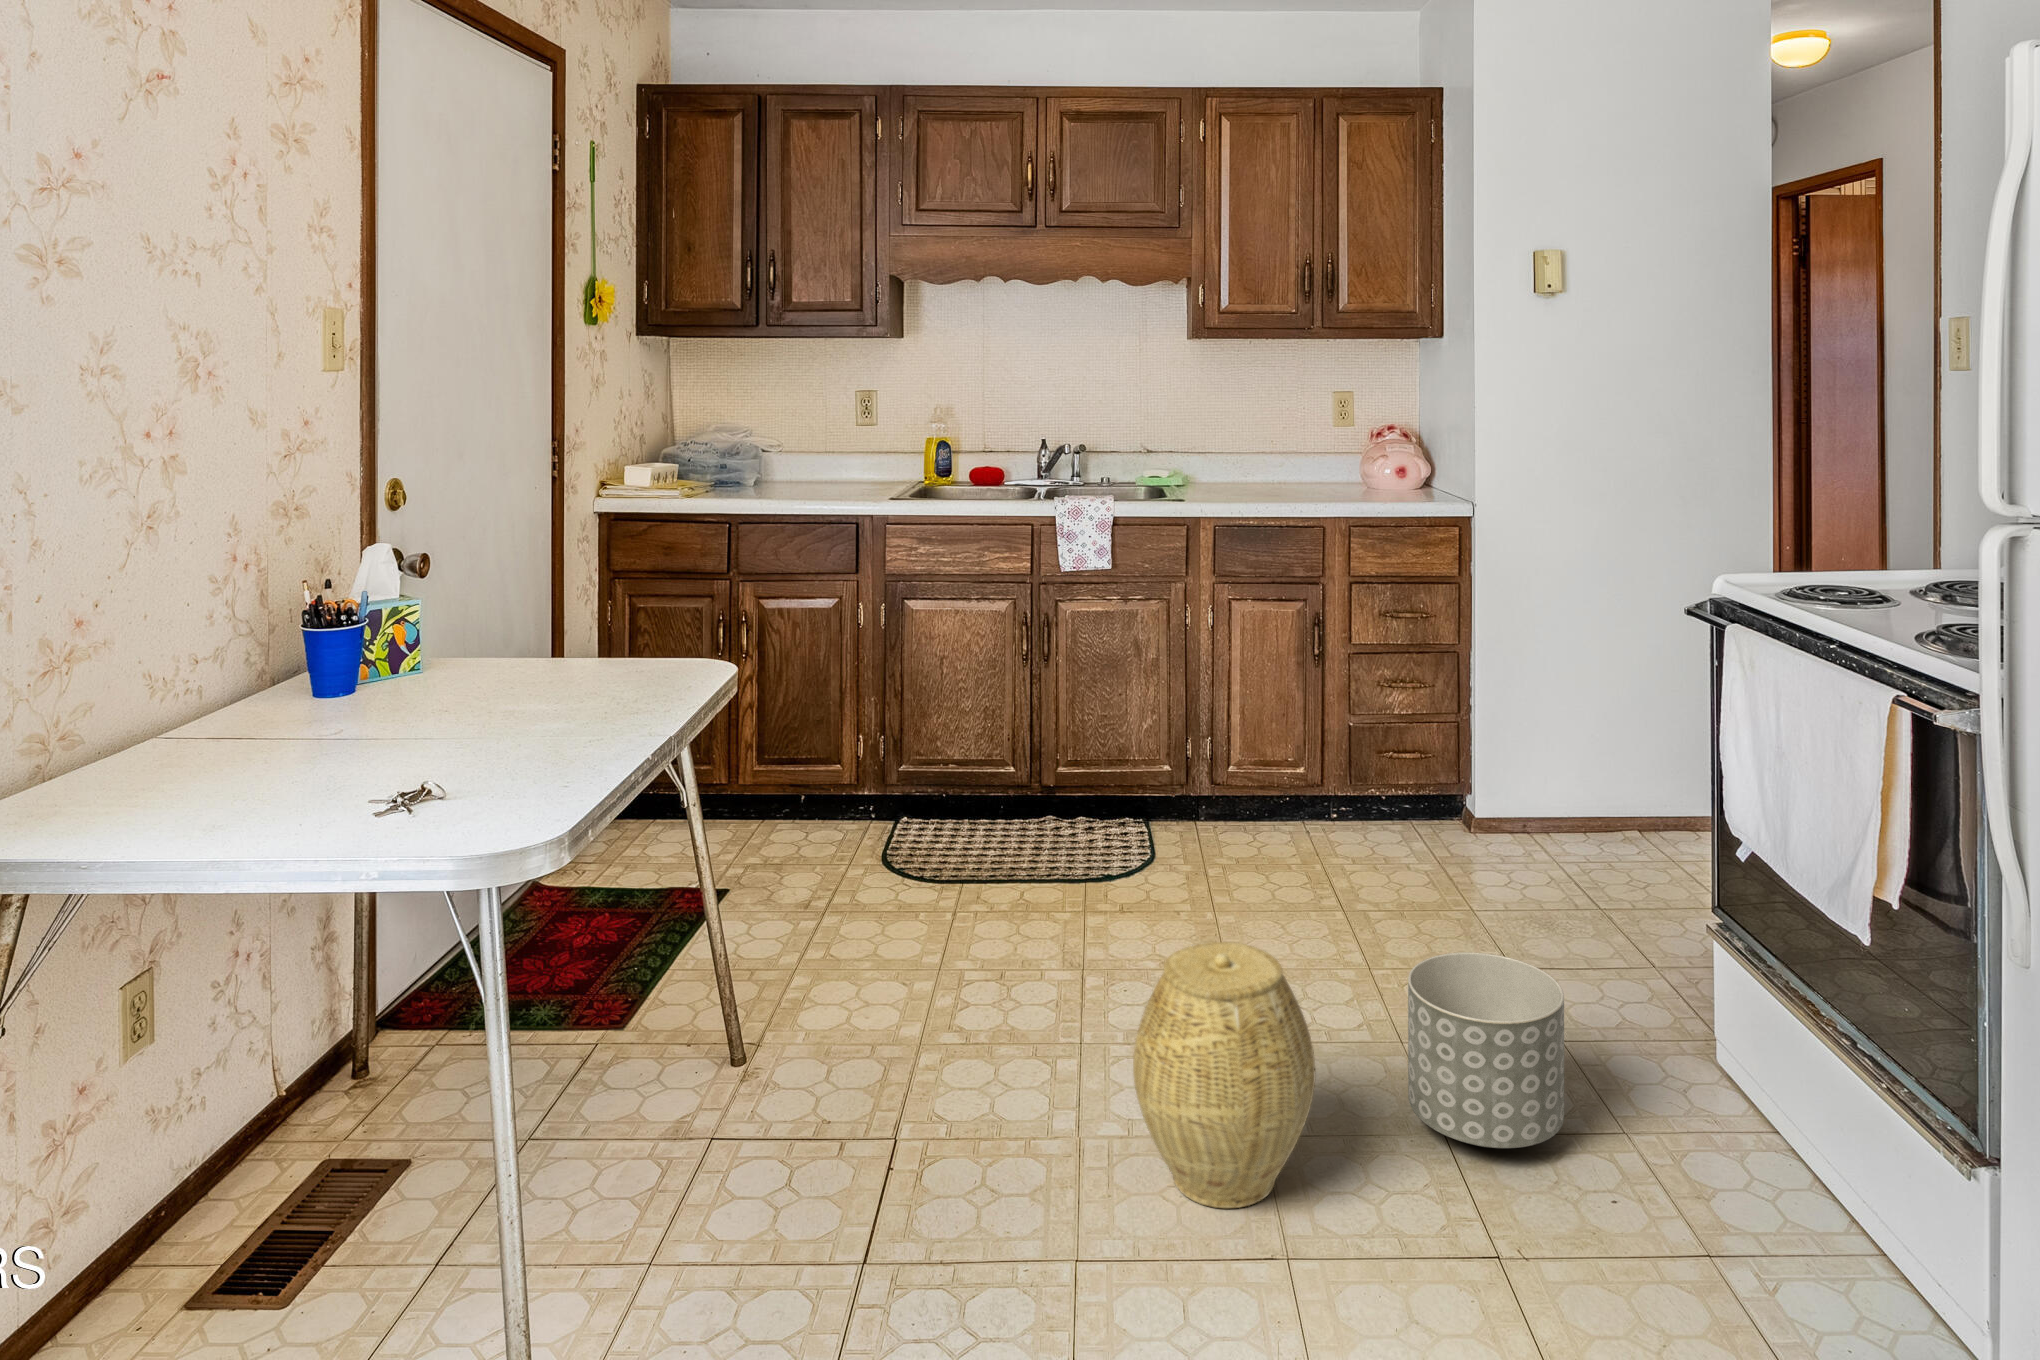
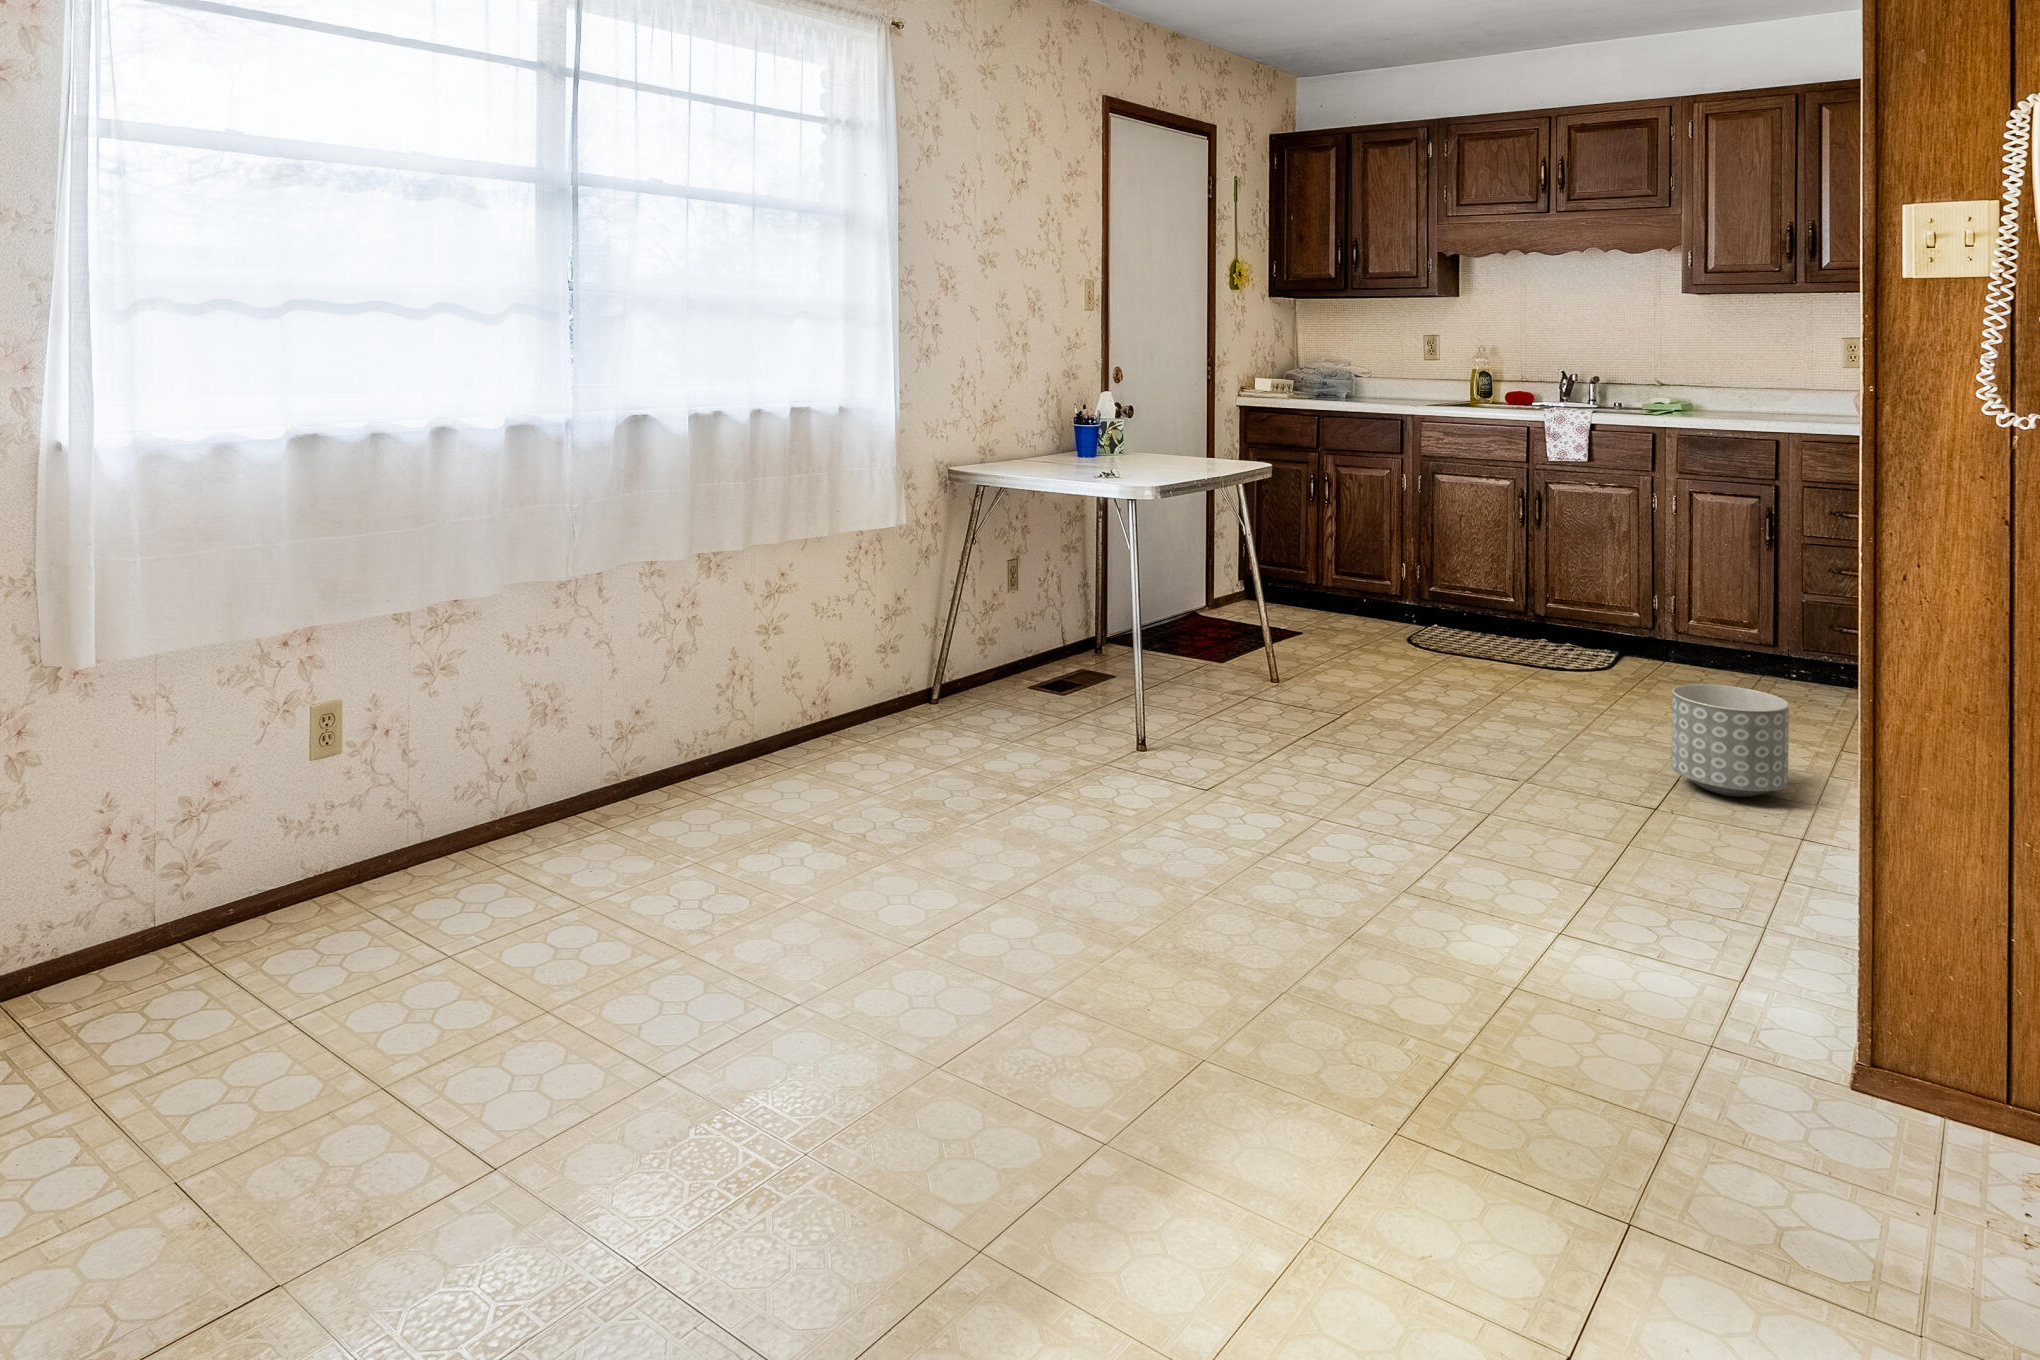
woven basket: present [1133,942,1315,1208] -> none [1469,636,1586,775]

